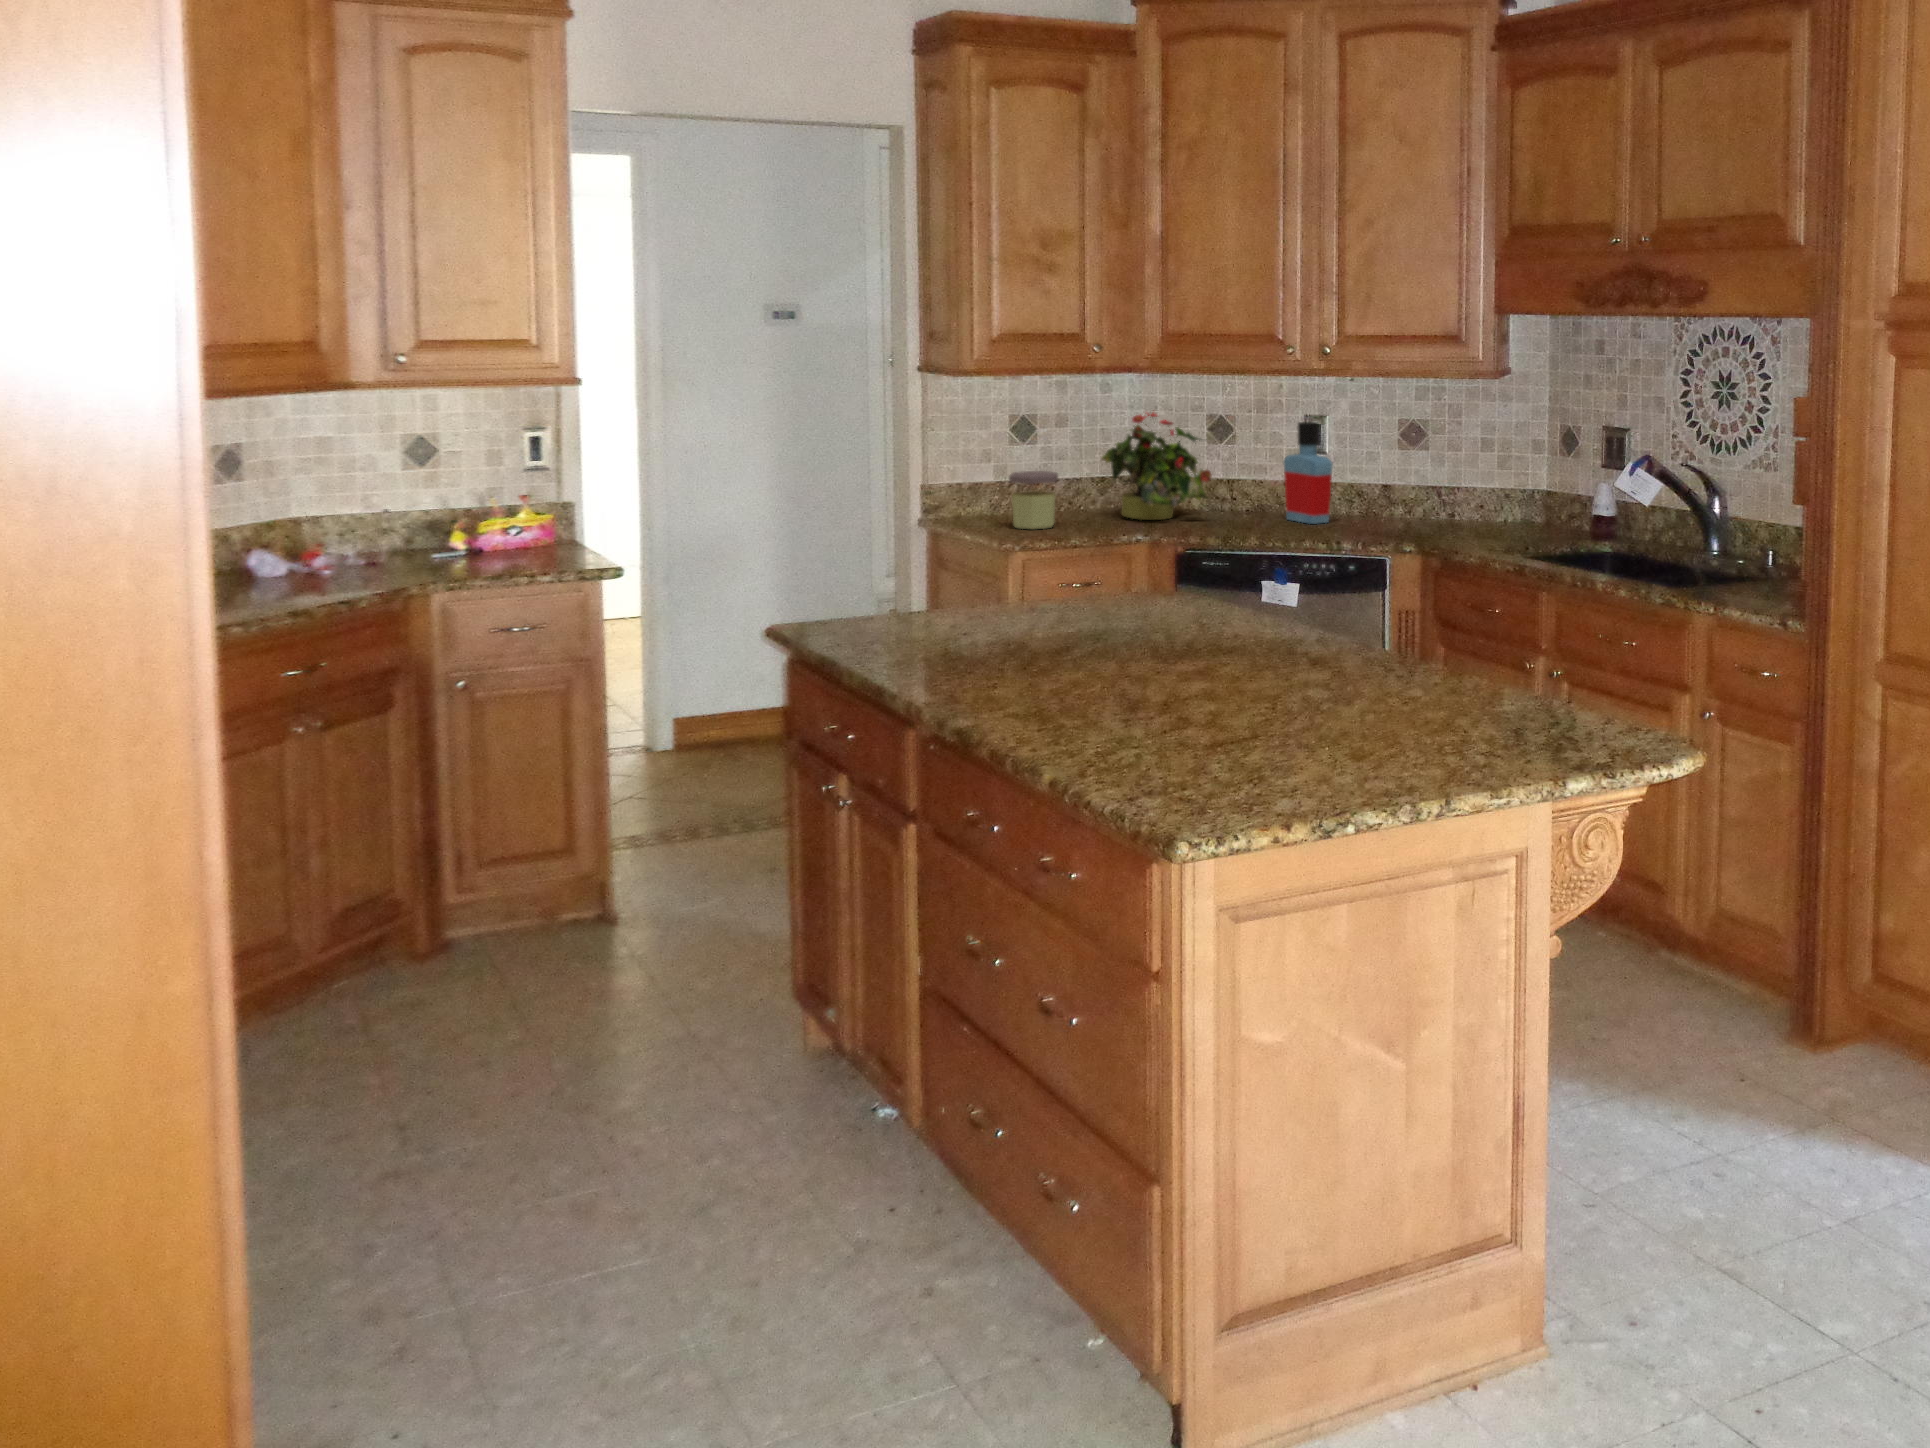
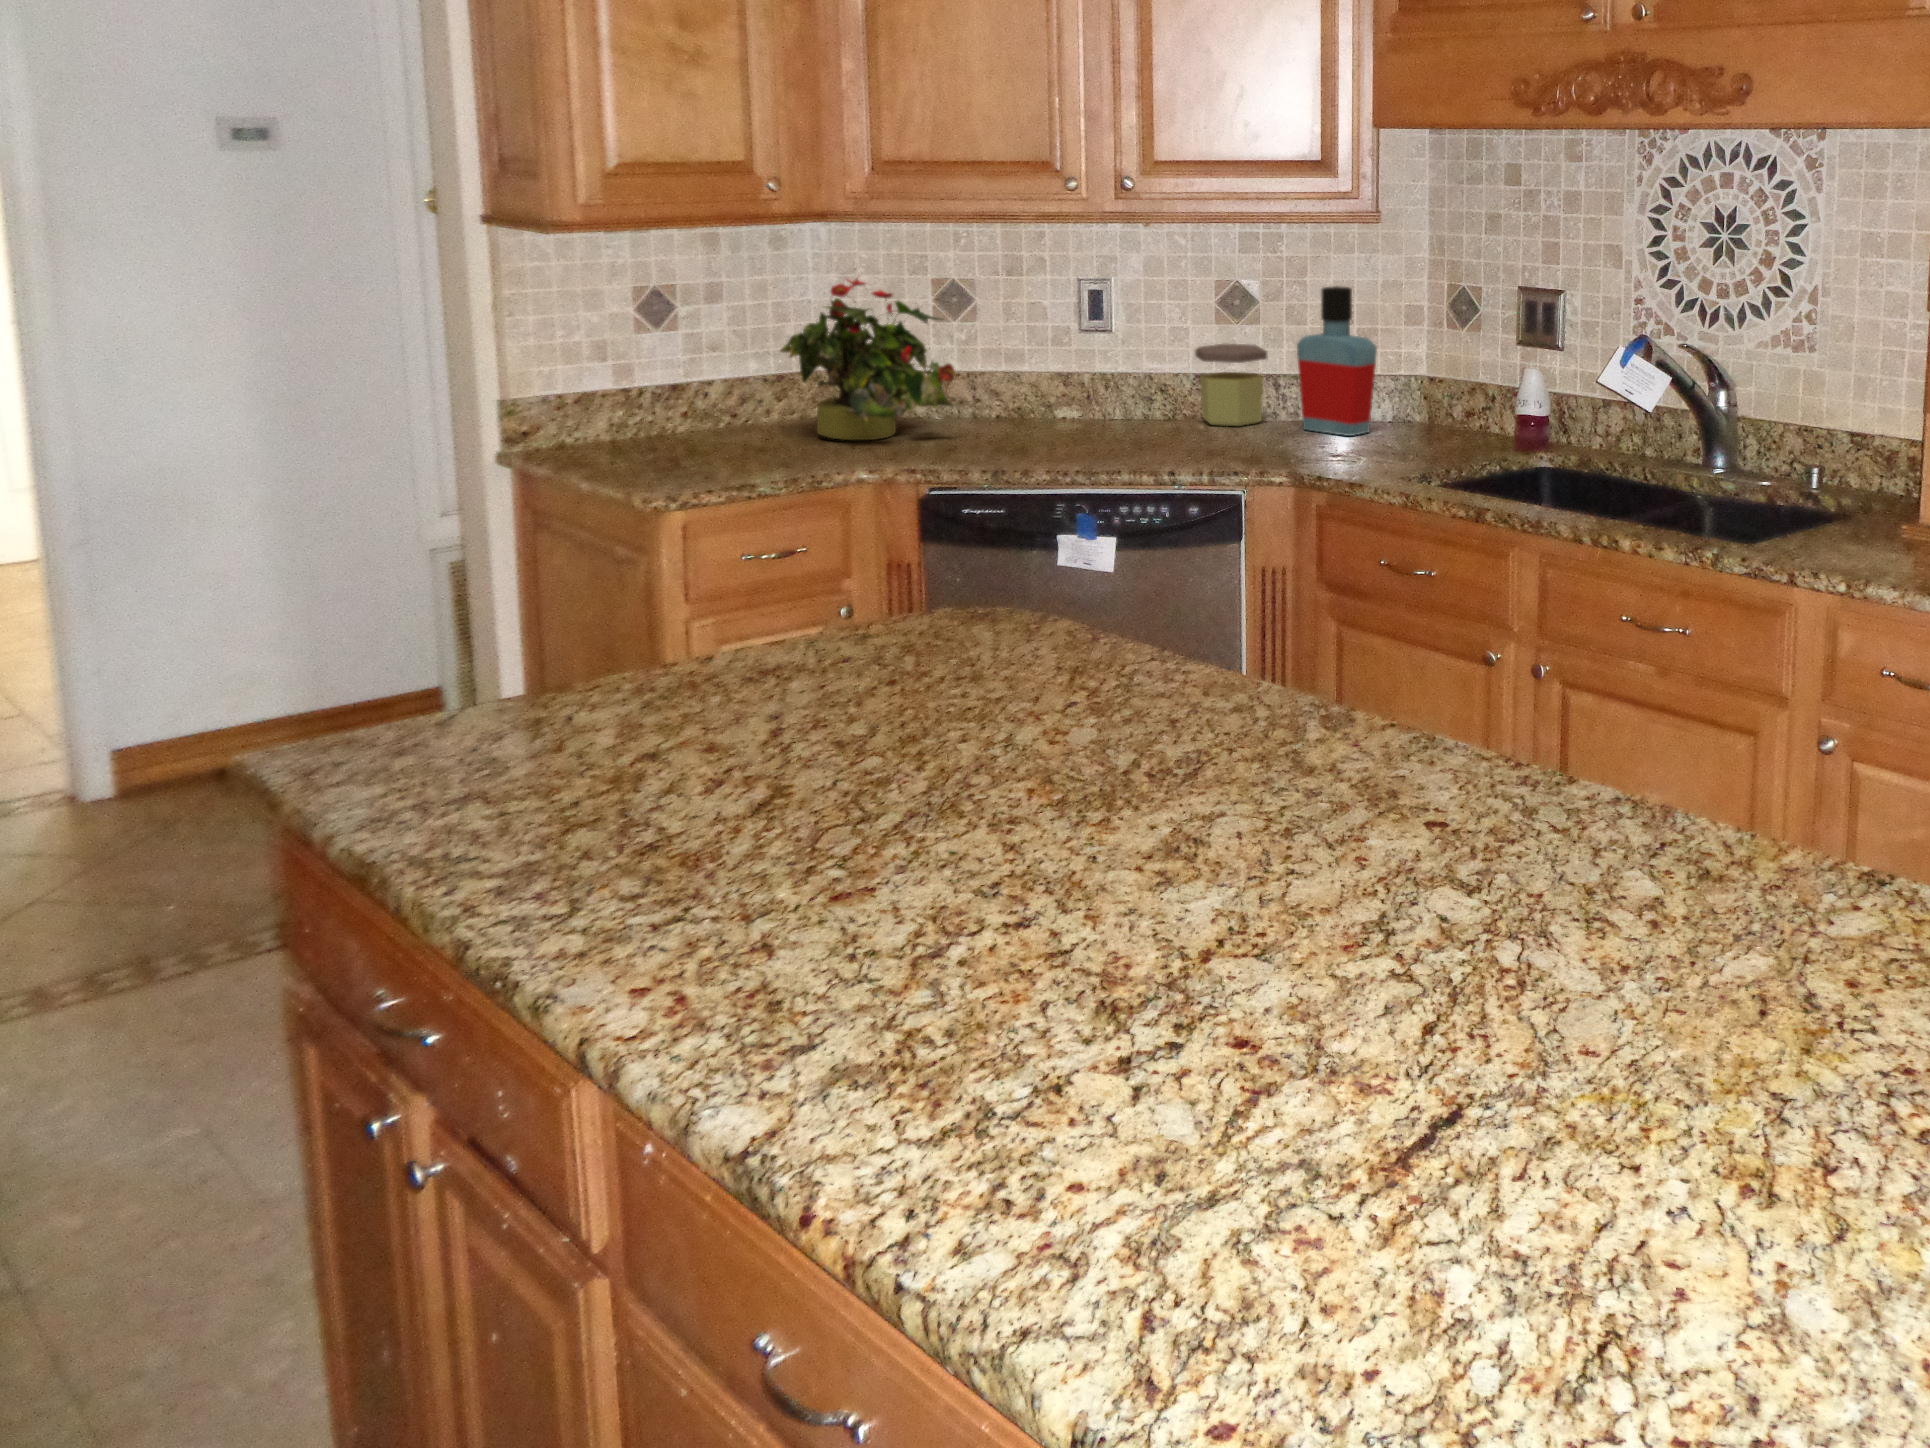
bottle: present [1283,422,1333,524] -> present [1297,286,1377,436]
jar: present [1009,471,1058,529] -> present [1195,344,1268,426]

